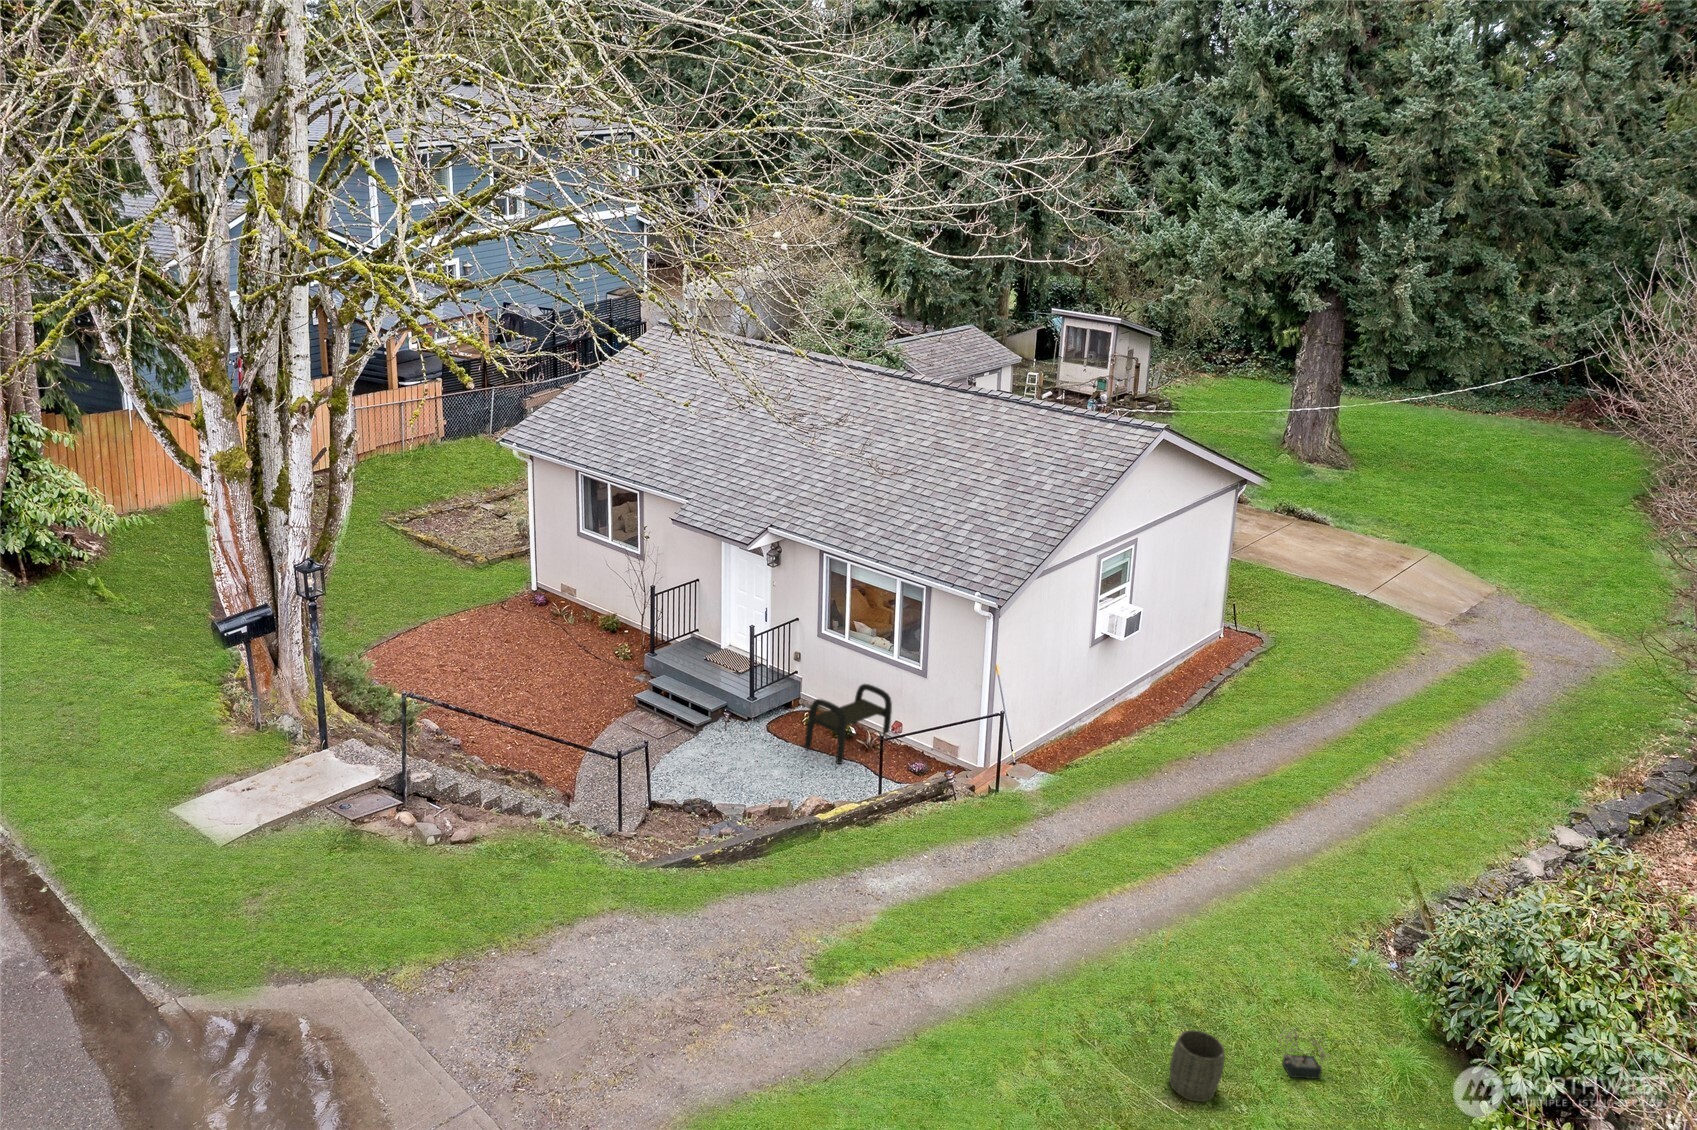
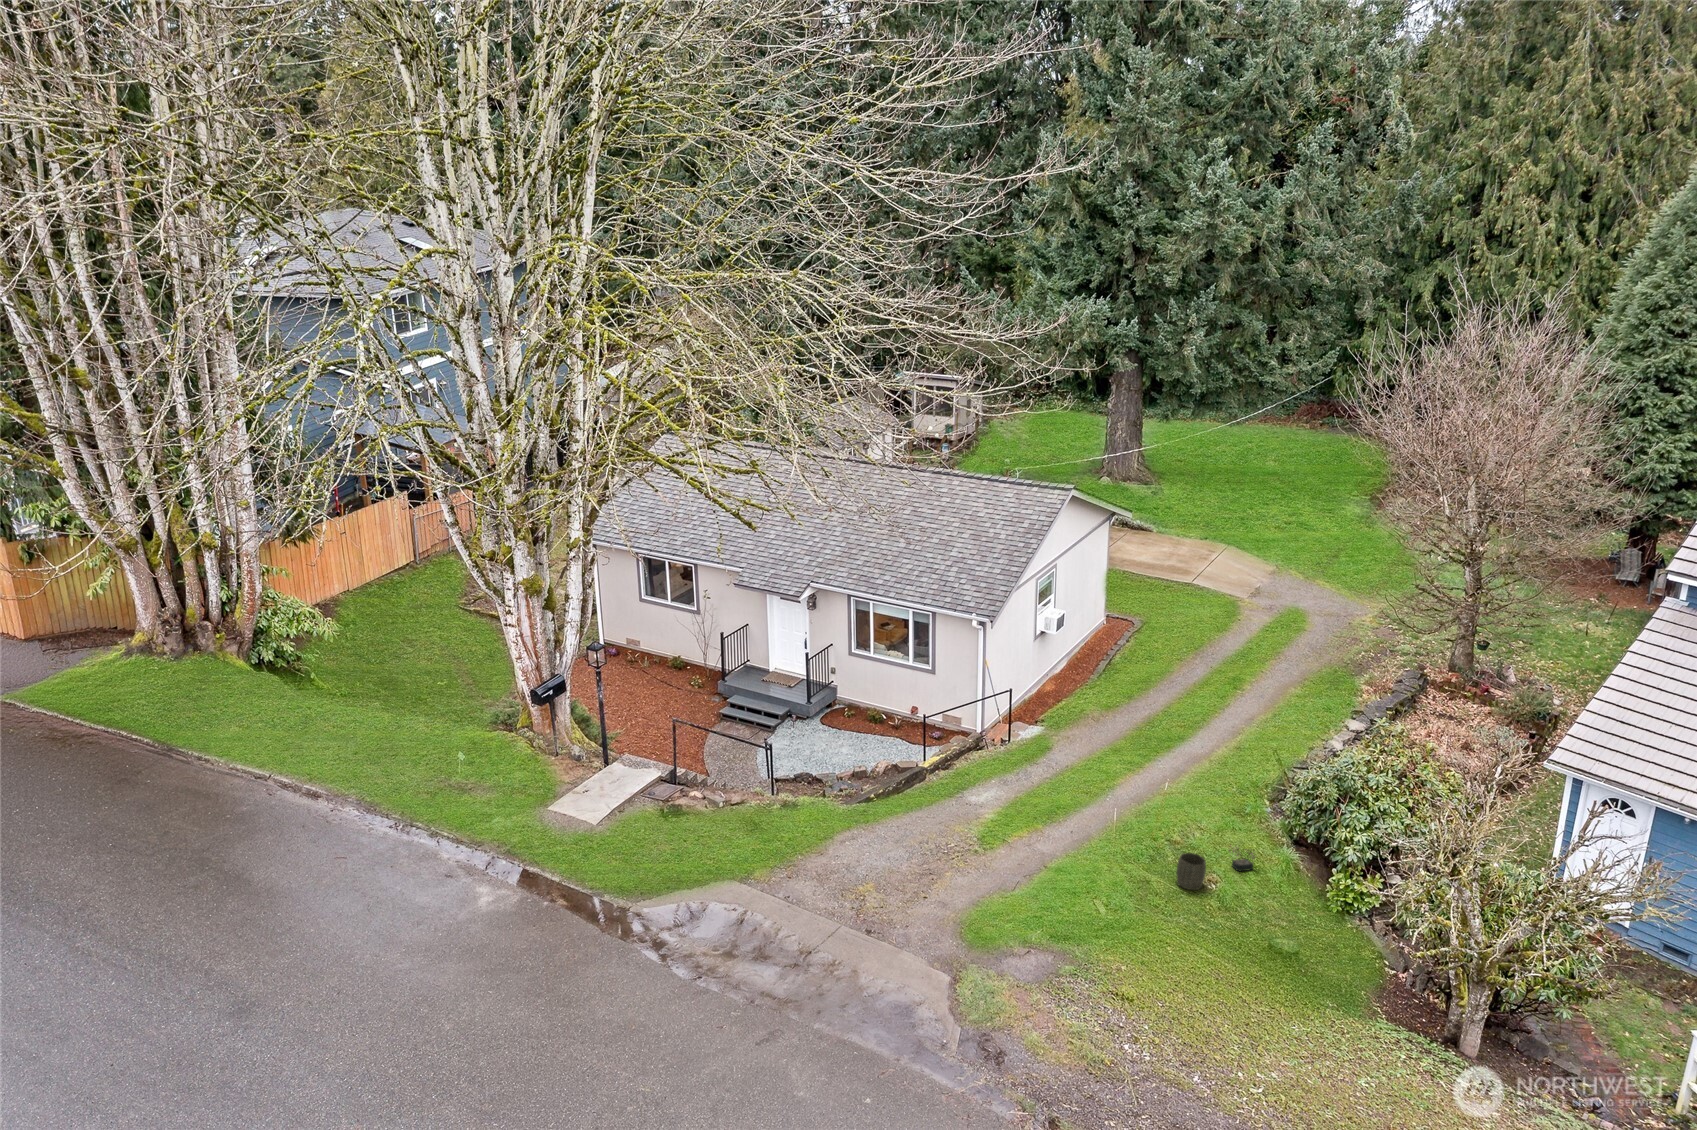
bench: present [804,684,892,764] -> none [857,684,911,741]

